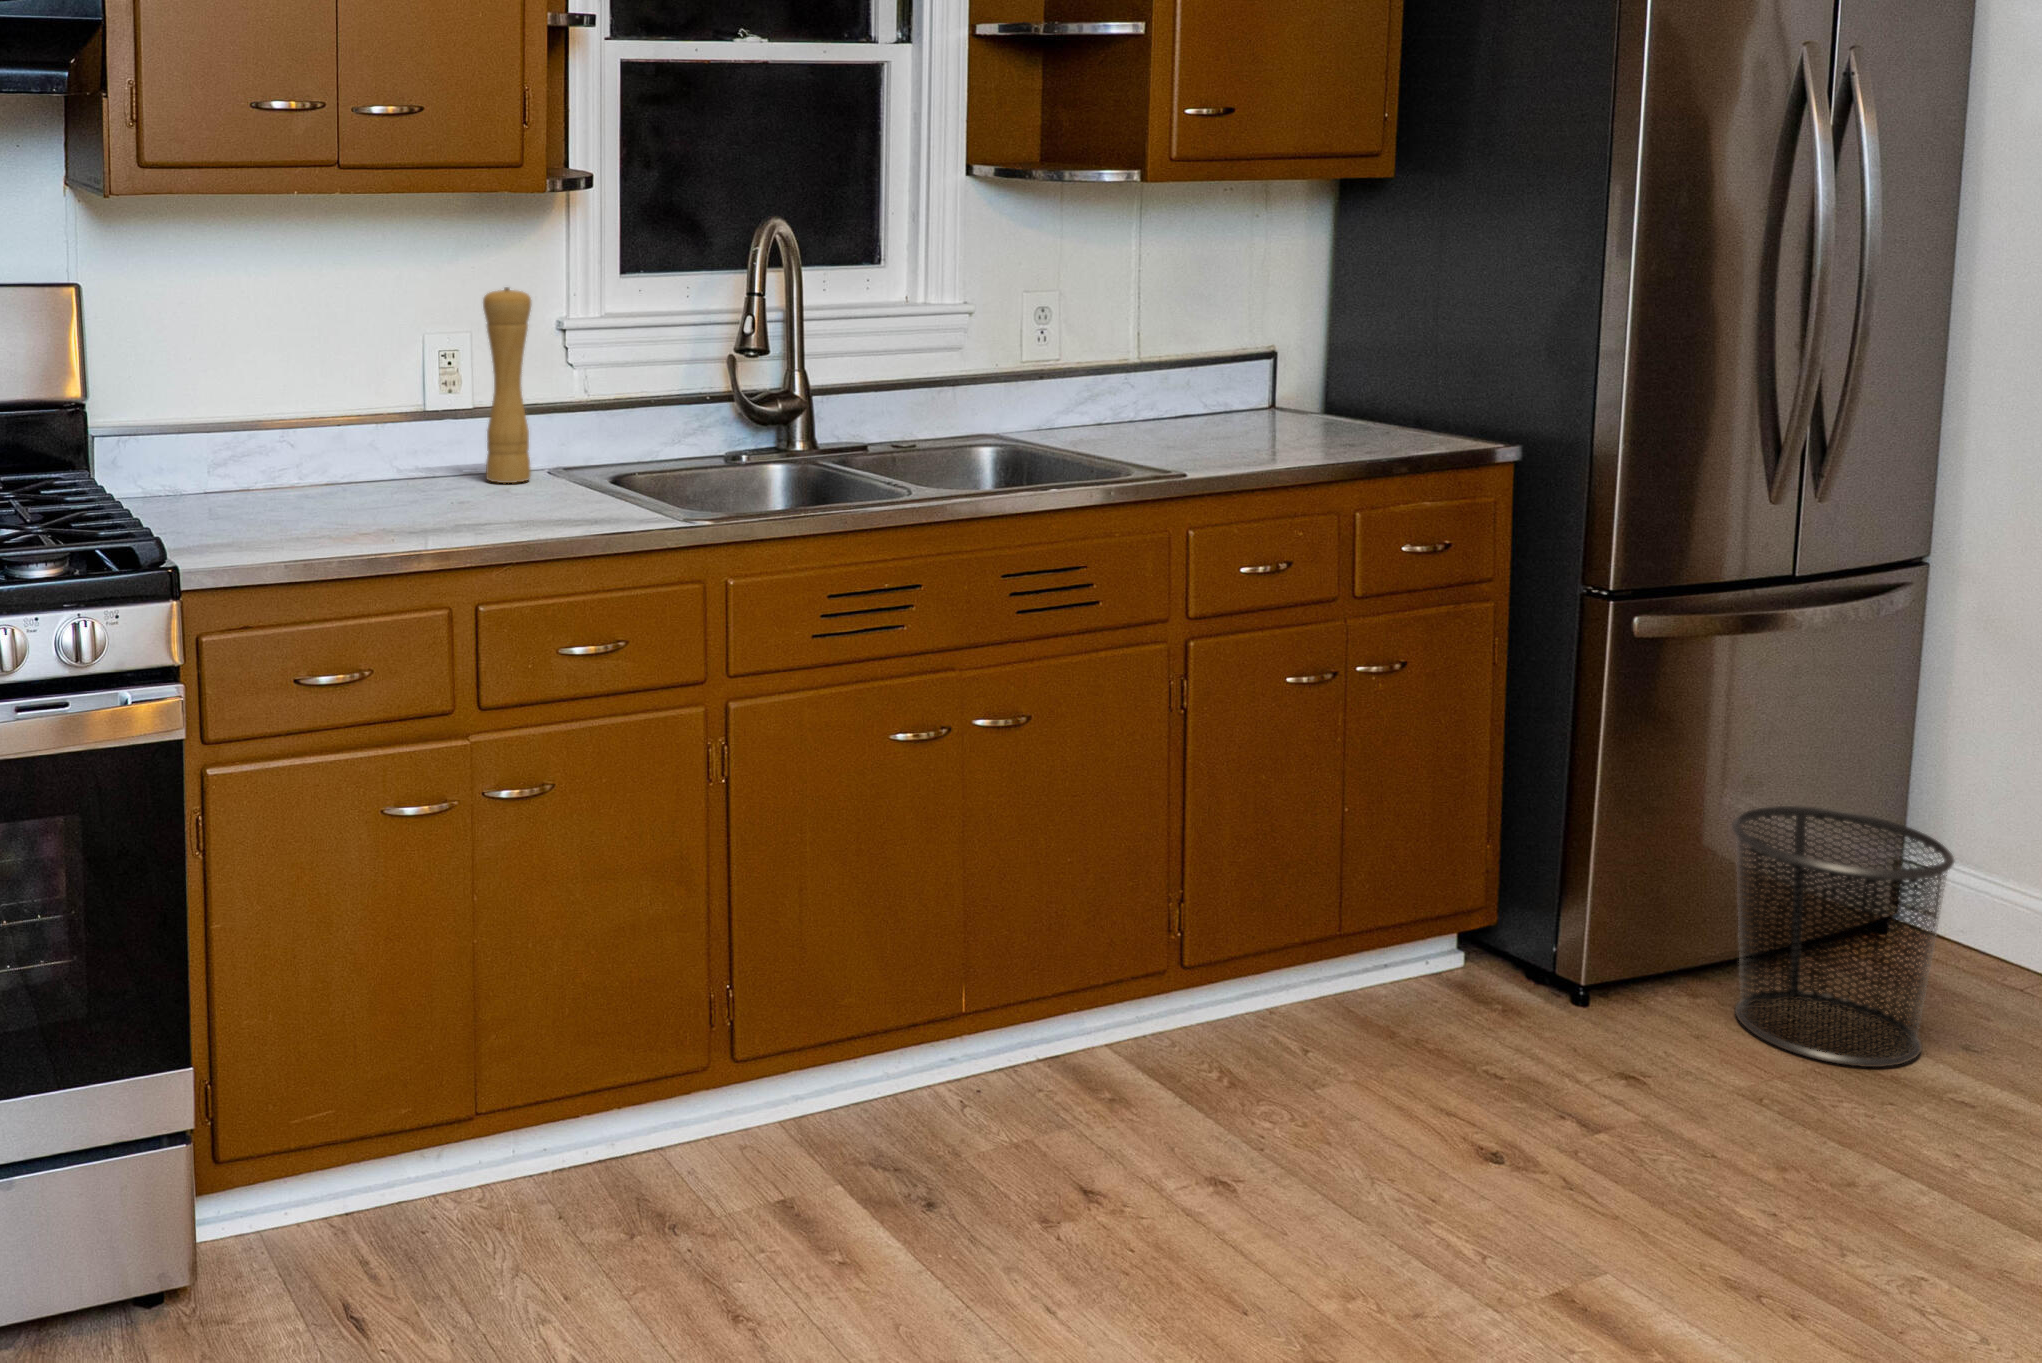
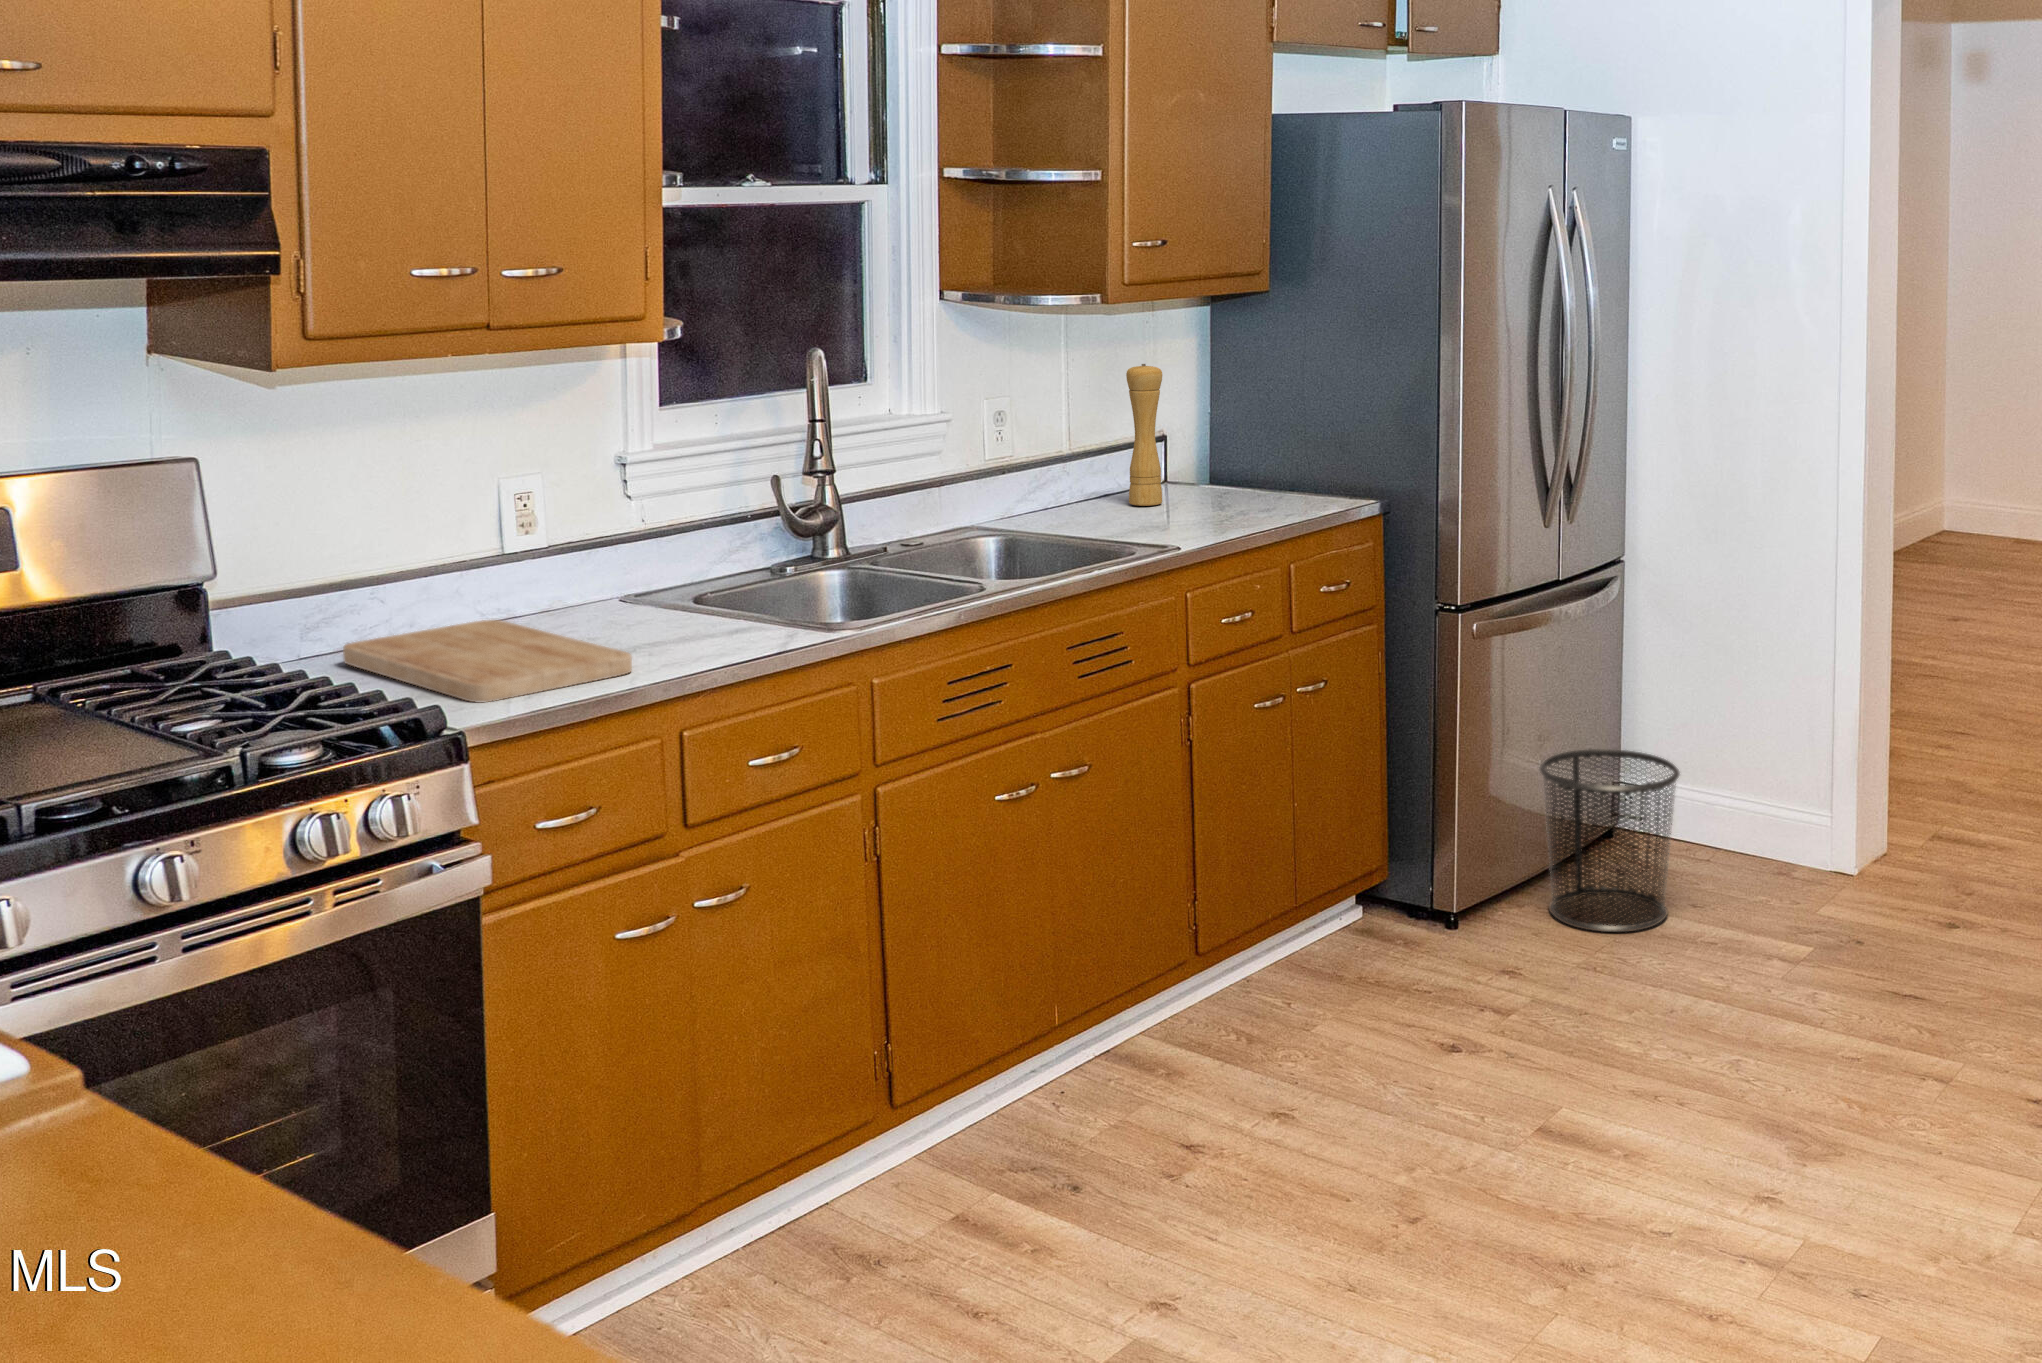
pepper mill: present [483,287,531,483] -> present [1126,364,1162,506]
cutting board: none [228,470,441,546] -> present [343,620,632,703]

